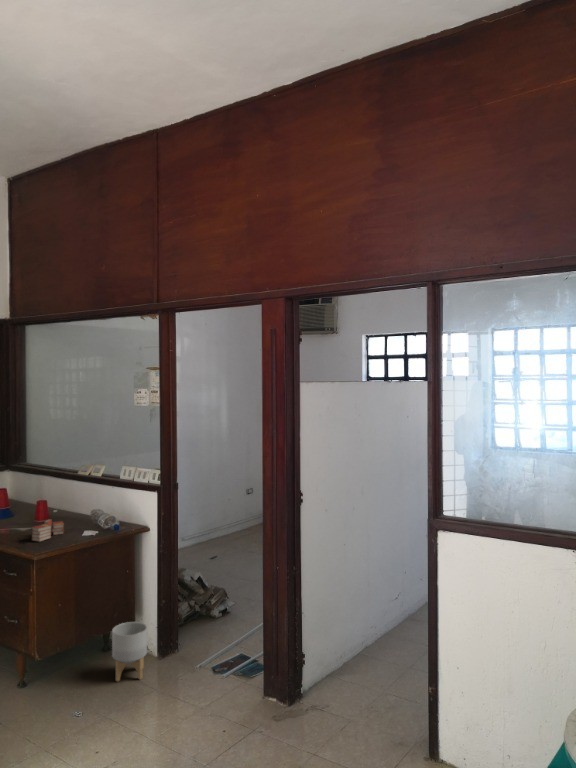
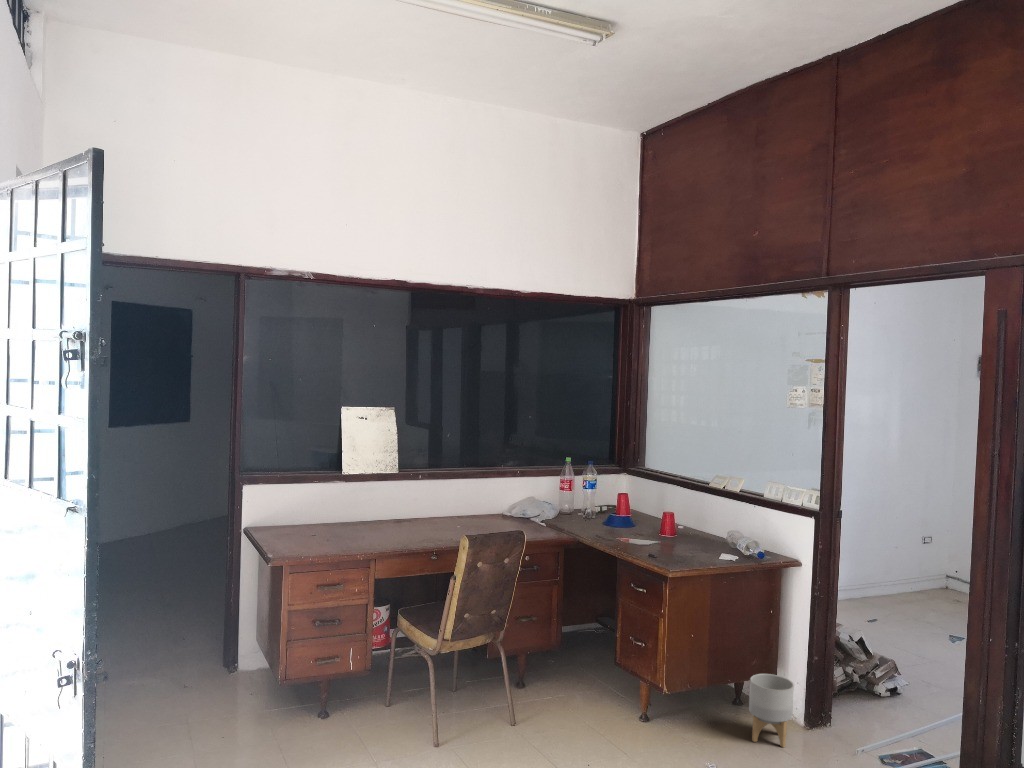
book: present [32,519,64,542] -> none [663,534,698,558]

